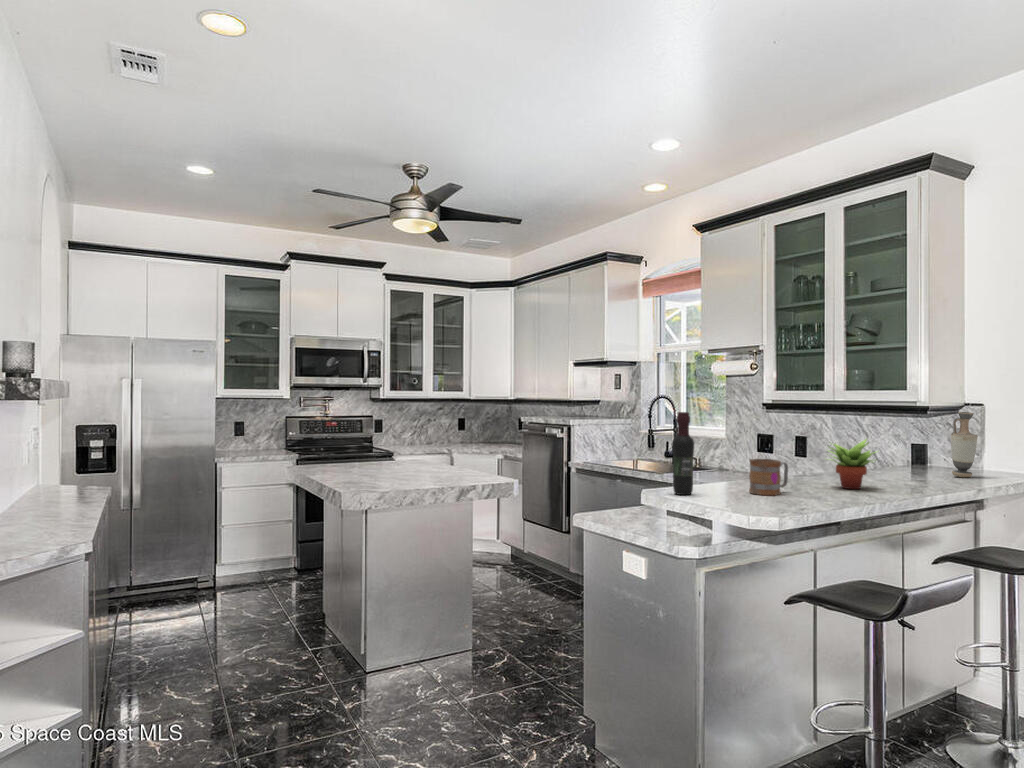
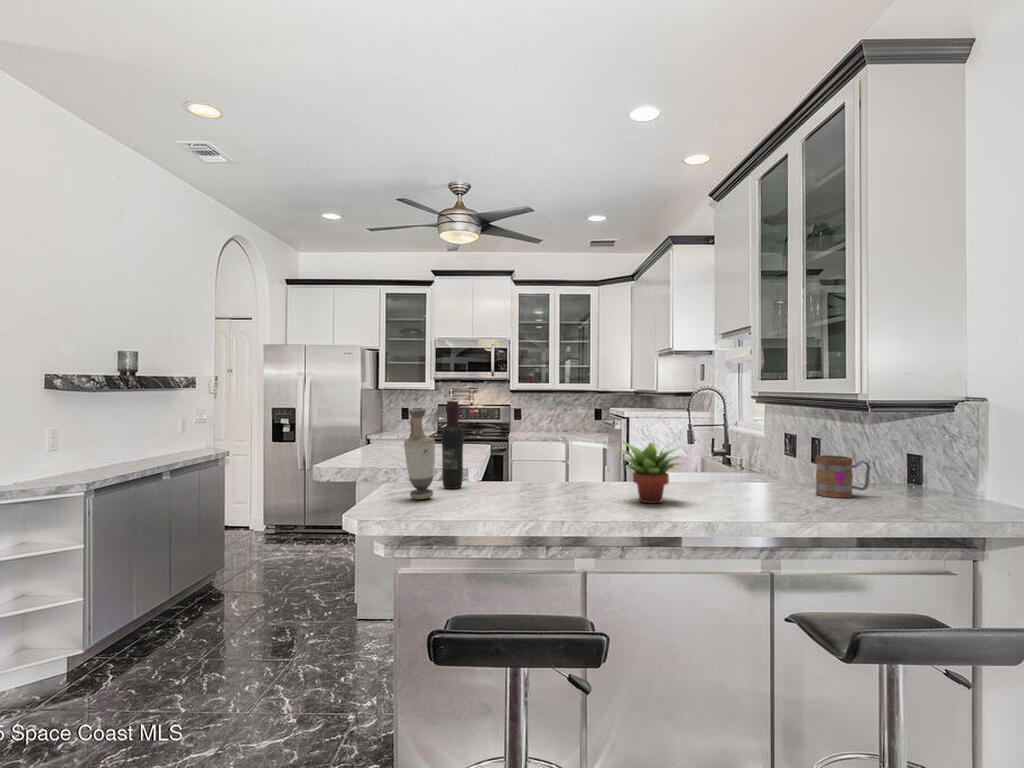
vase: present [951,412,978,477] -> present [404,408,435,499]
mug: present [749,459,788,495] -> present [816,455,870,498]

